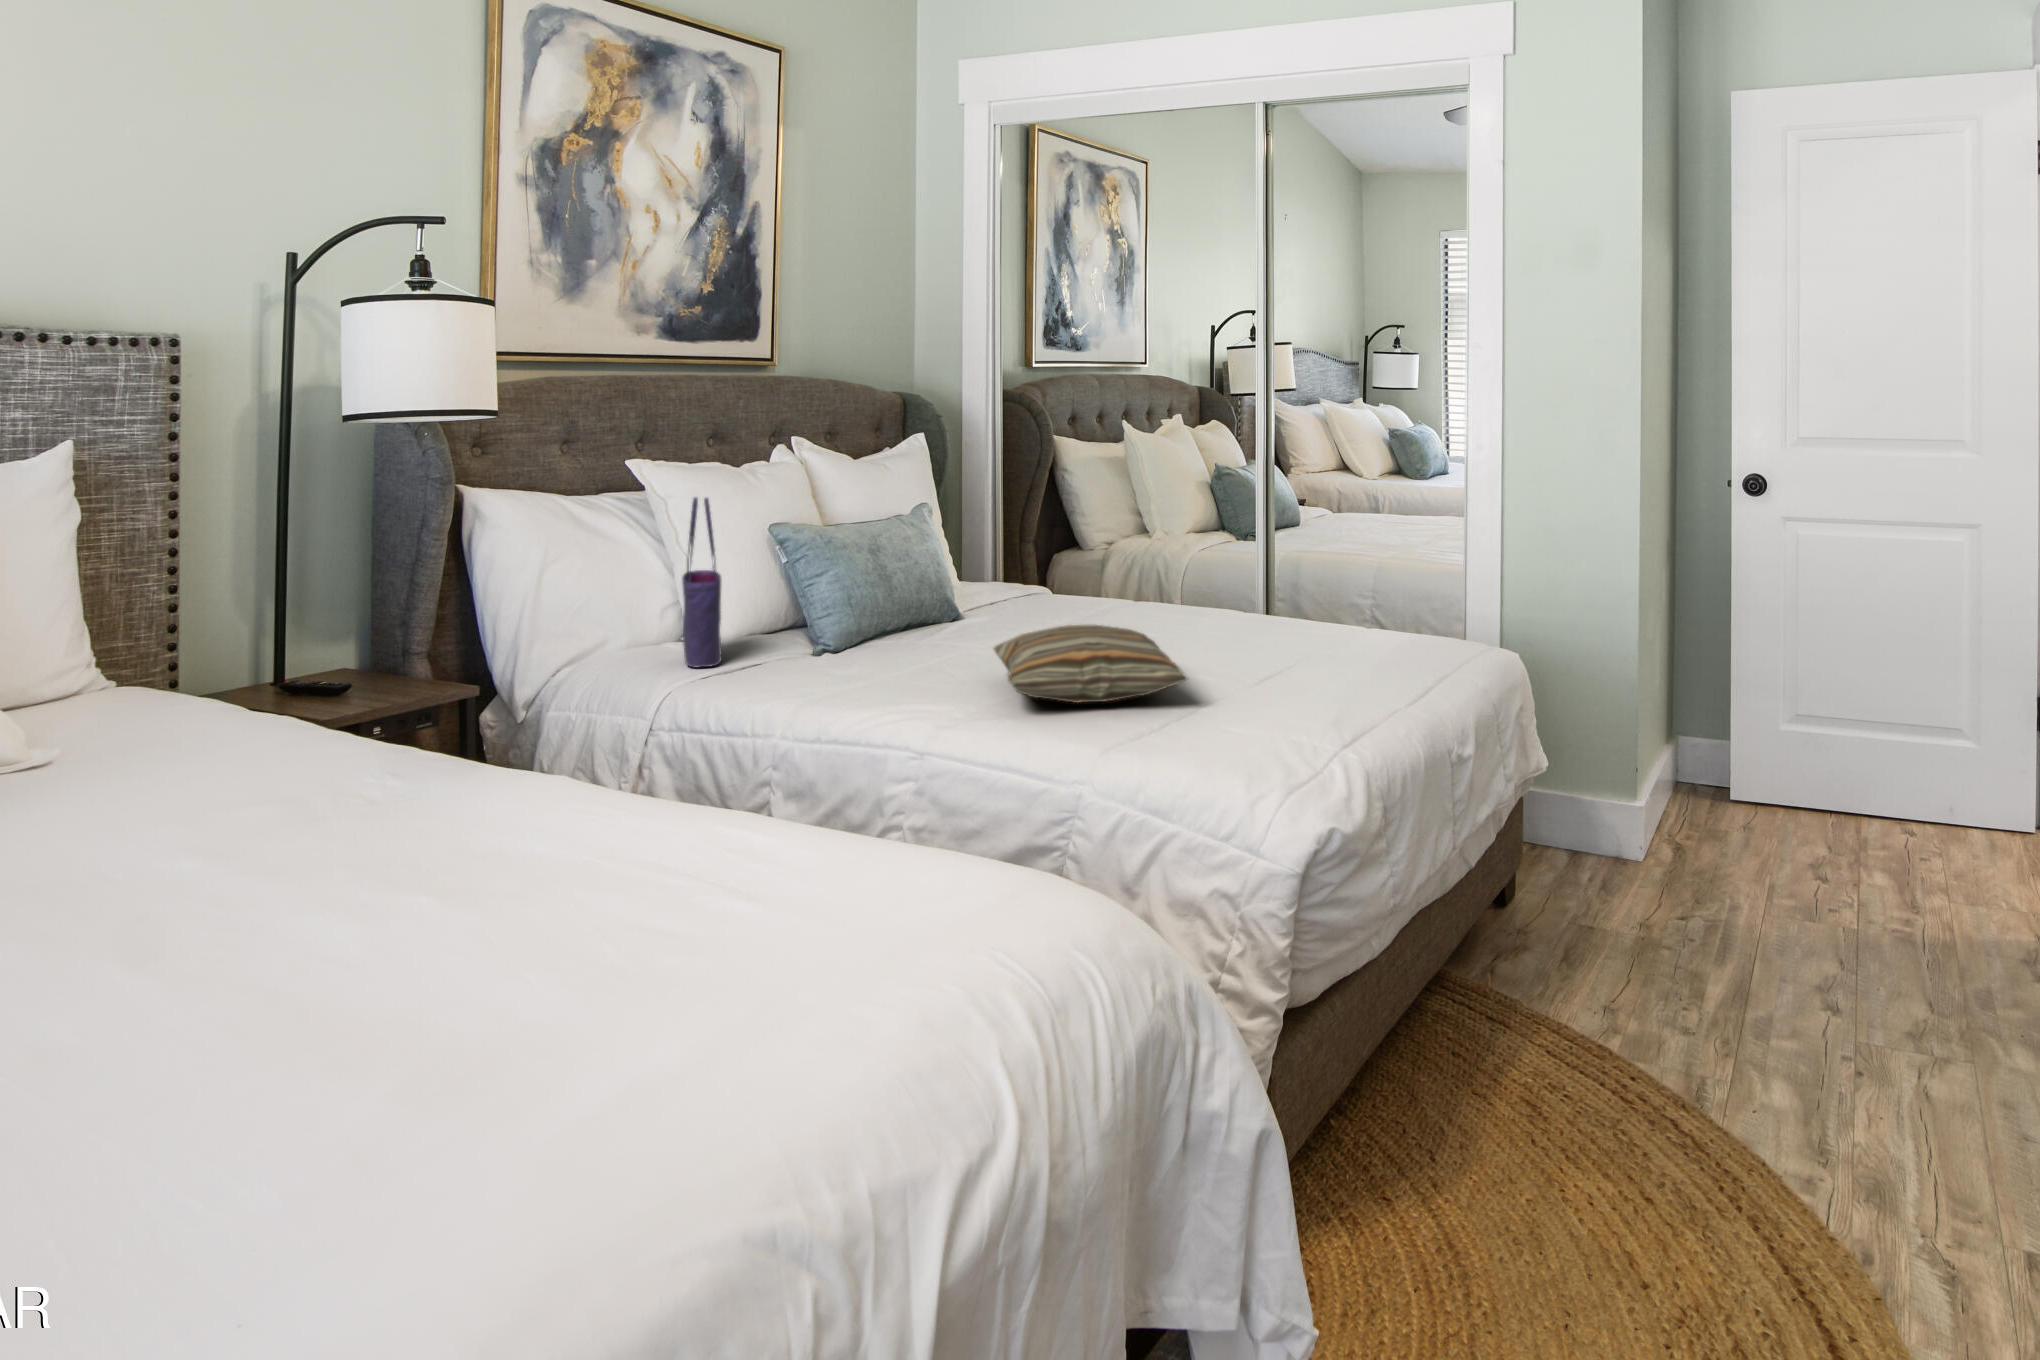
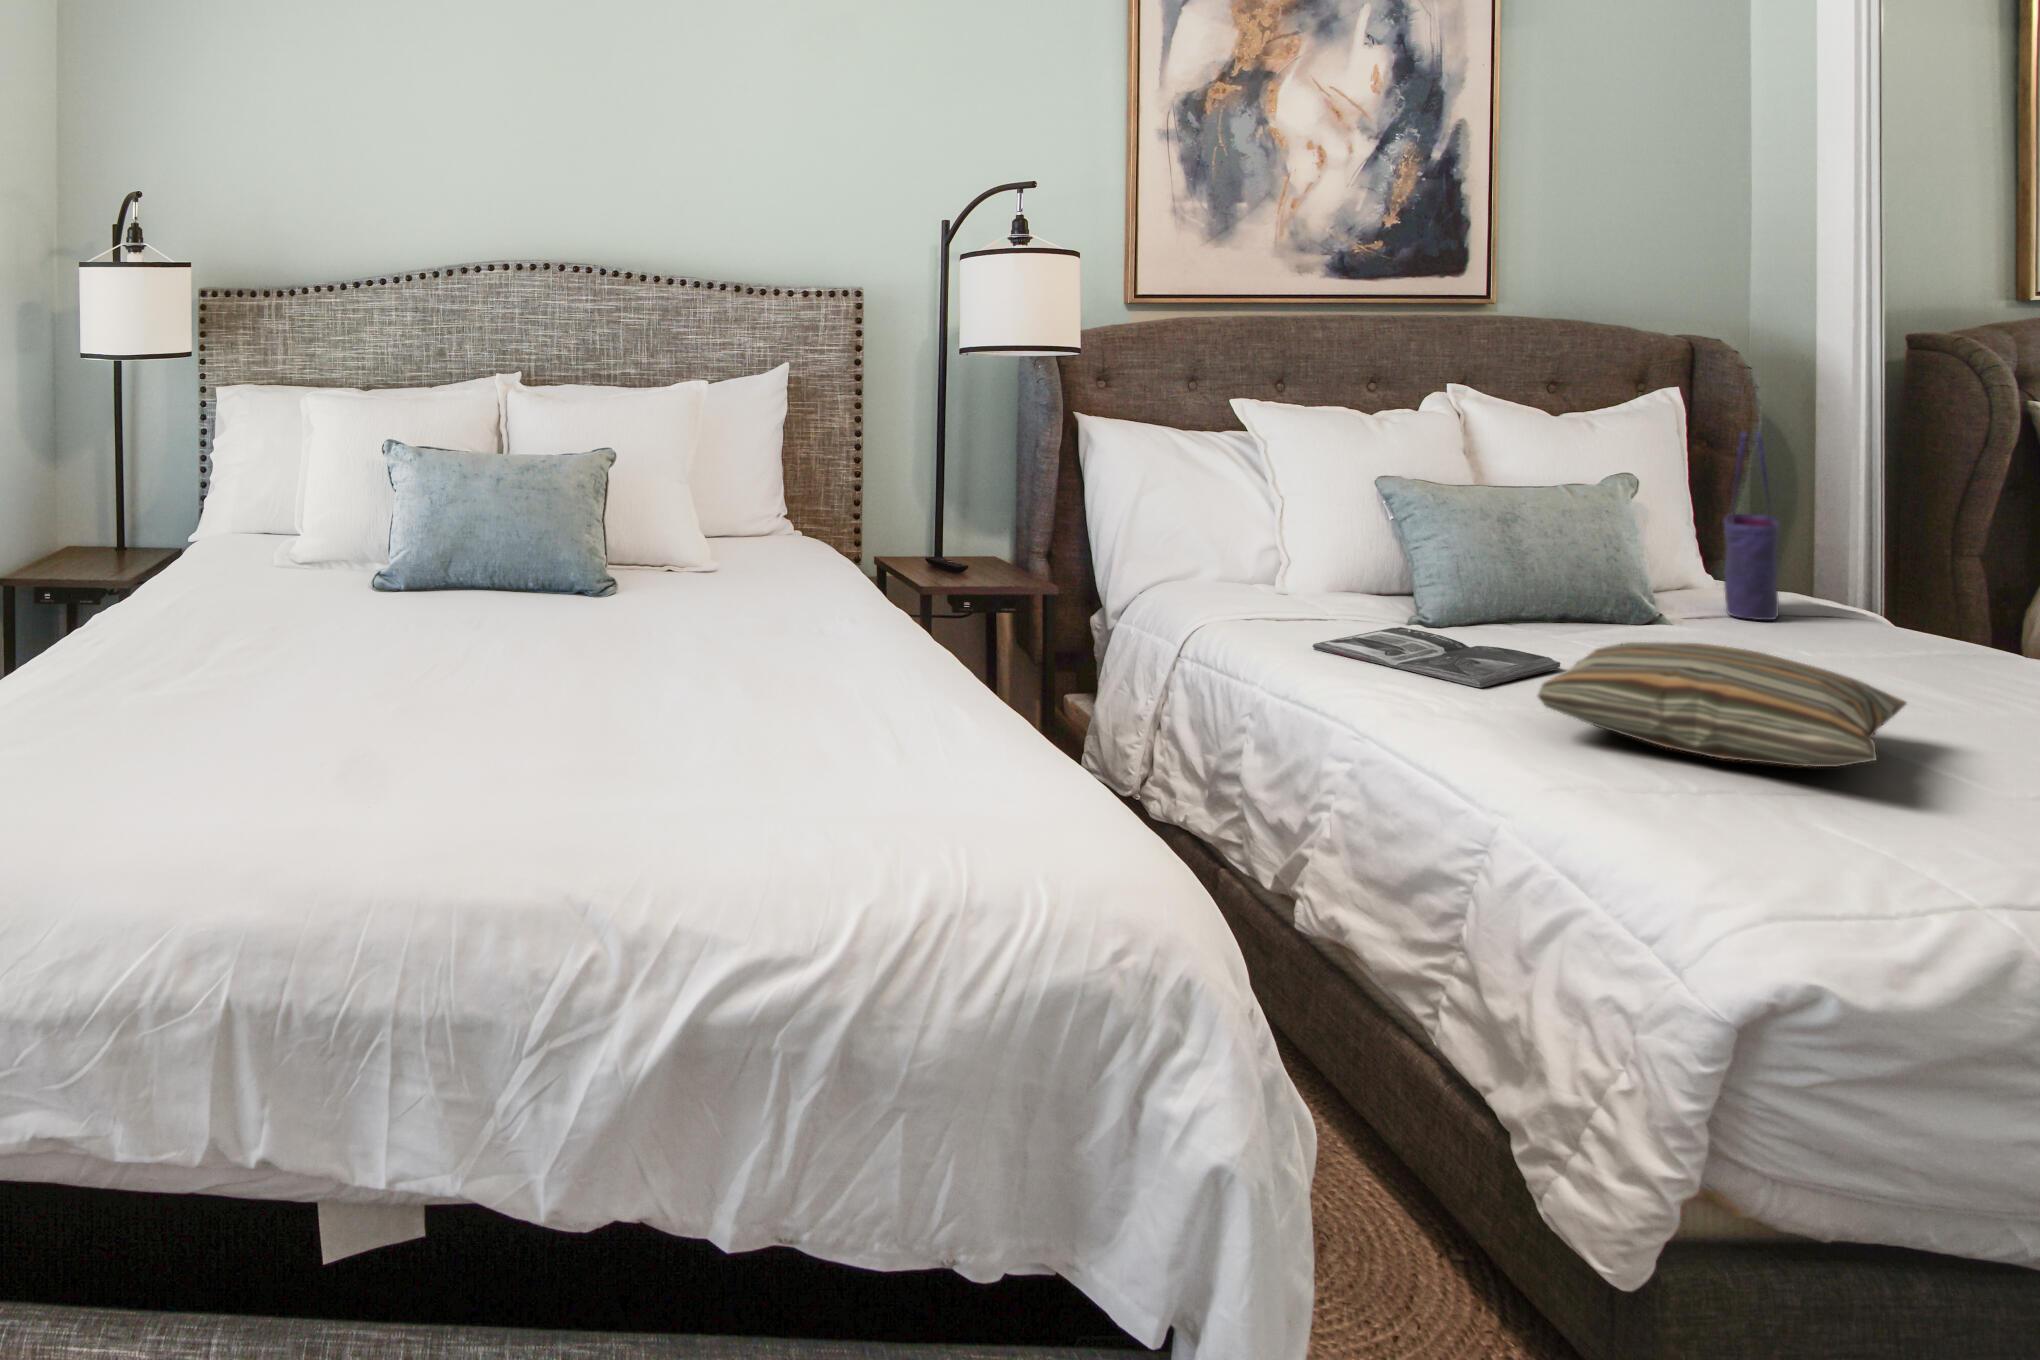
tote bag: present [682,497,722,668] -> present [1724,432,1780,620]
magazine: none [794,656,956,690] -> present [1313,627,1560,687]

